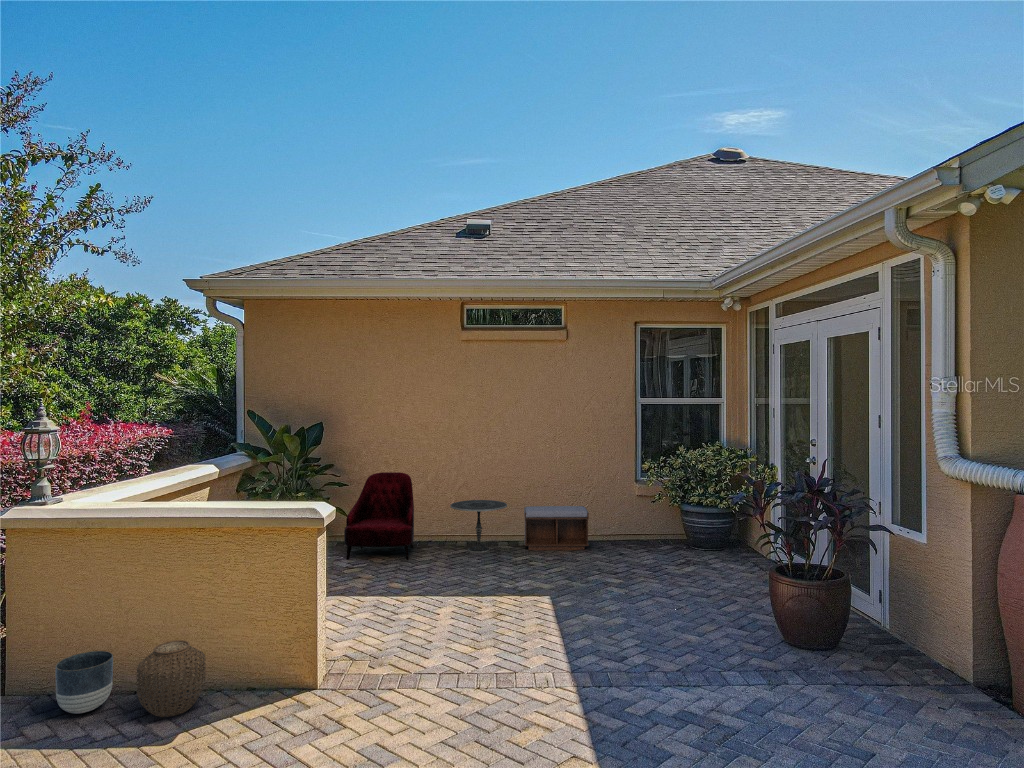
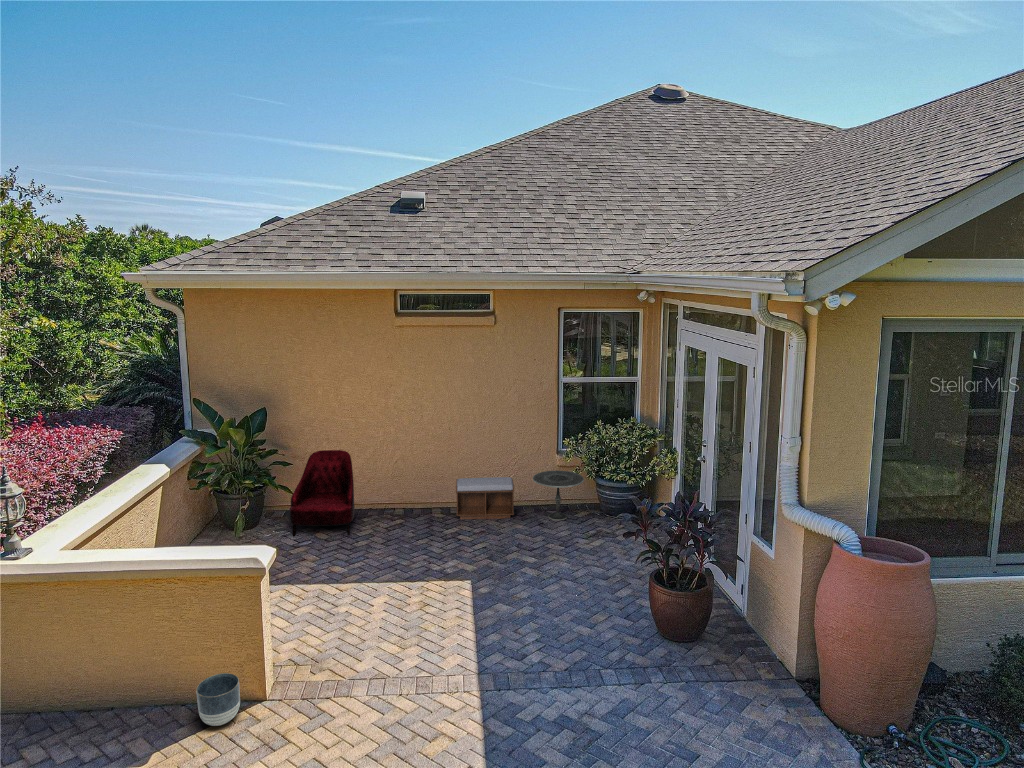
side table: present [450,500,507,553] -> present [533,471,584,520]
woven basket: present [137,640,206,717] -> none [112,674,171,737]
planter: present [55,651,113,714] -> present [196,673,240,726]

